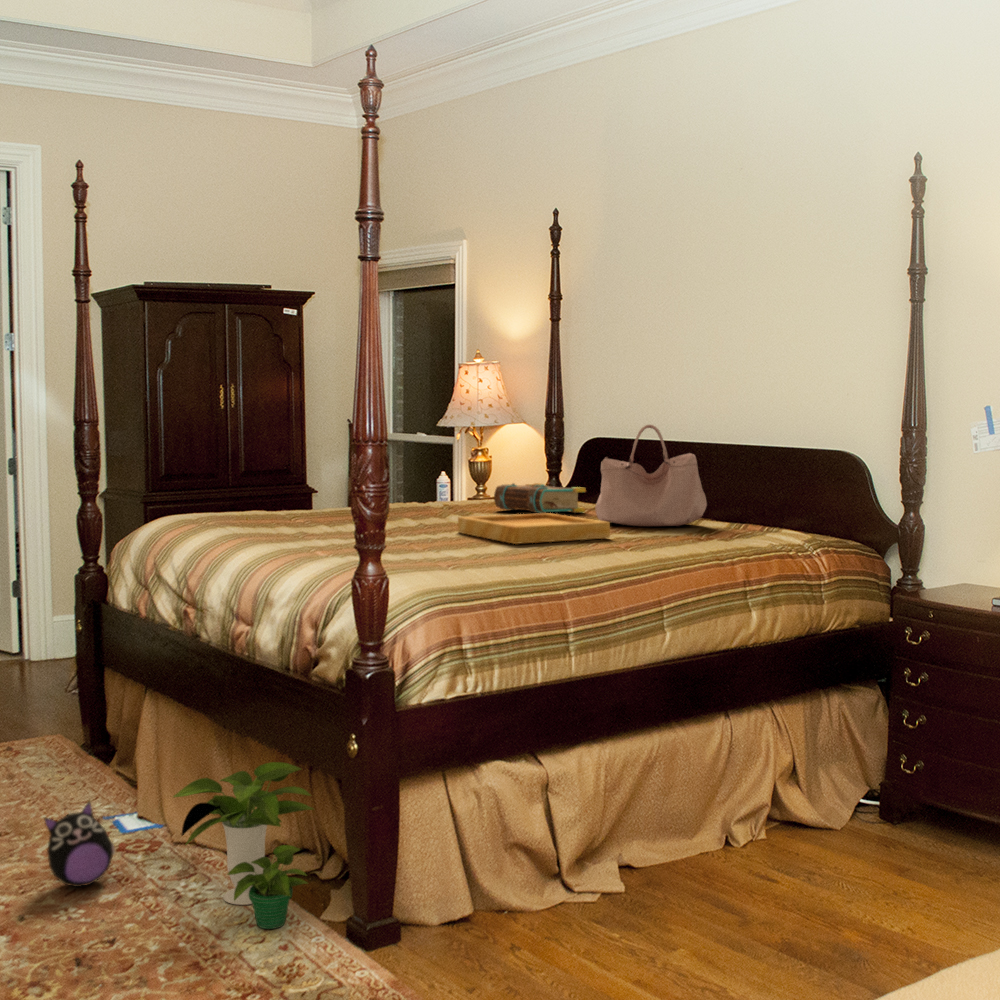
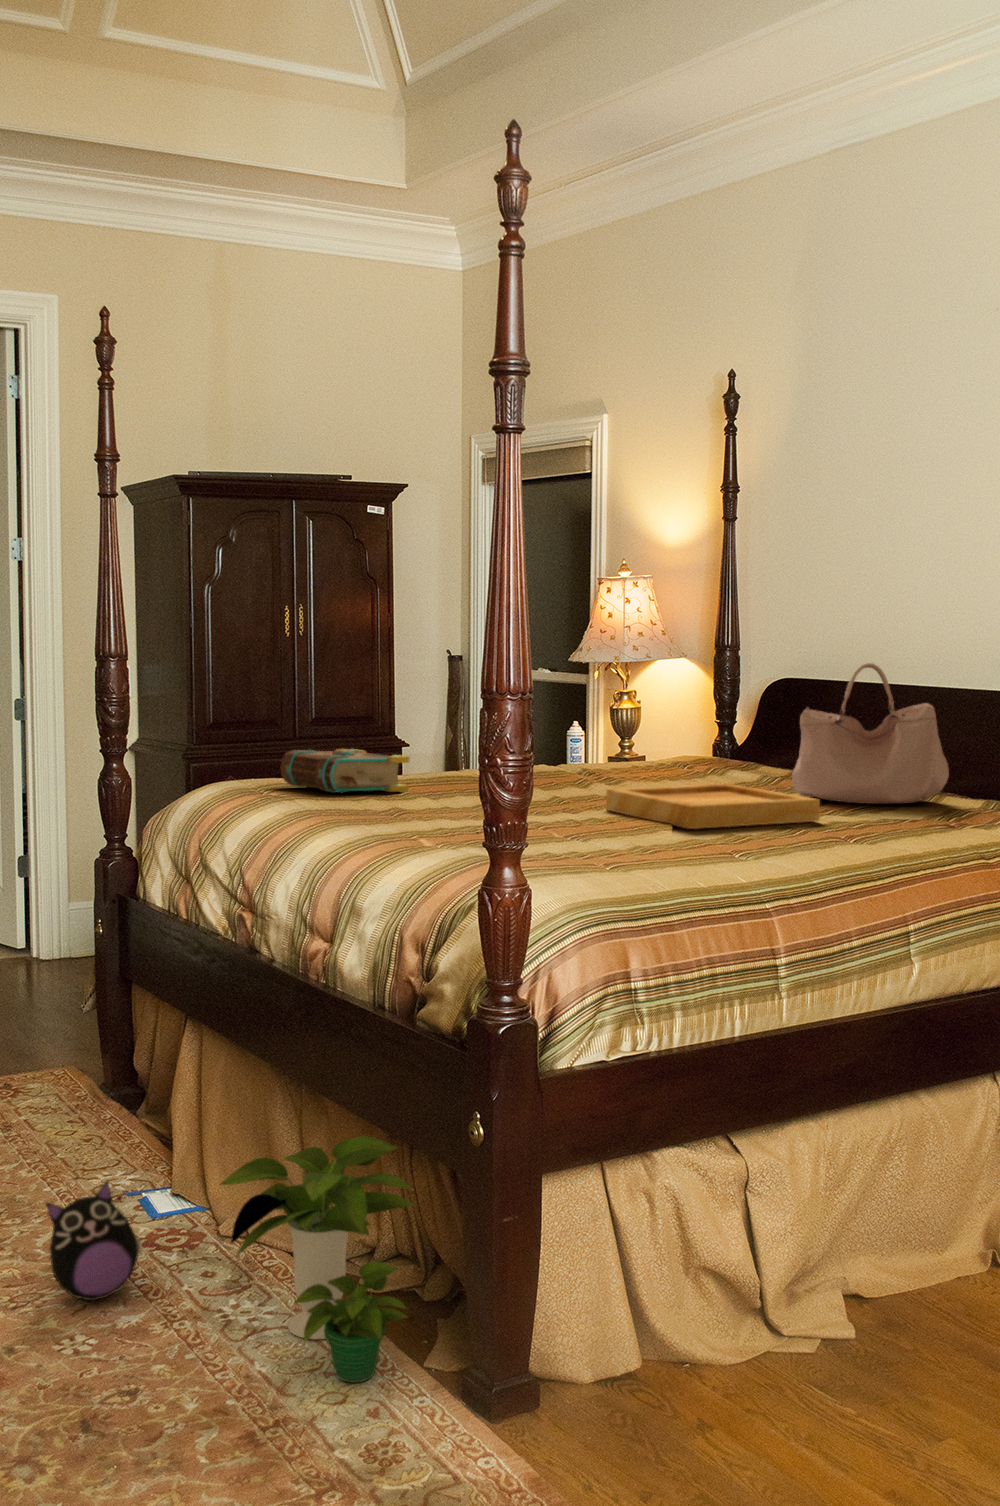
book: present [494,483,586,513] -> present [281,749,409,793]

